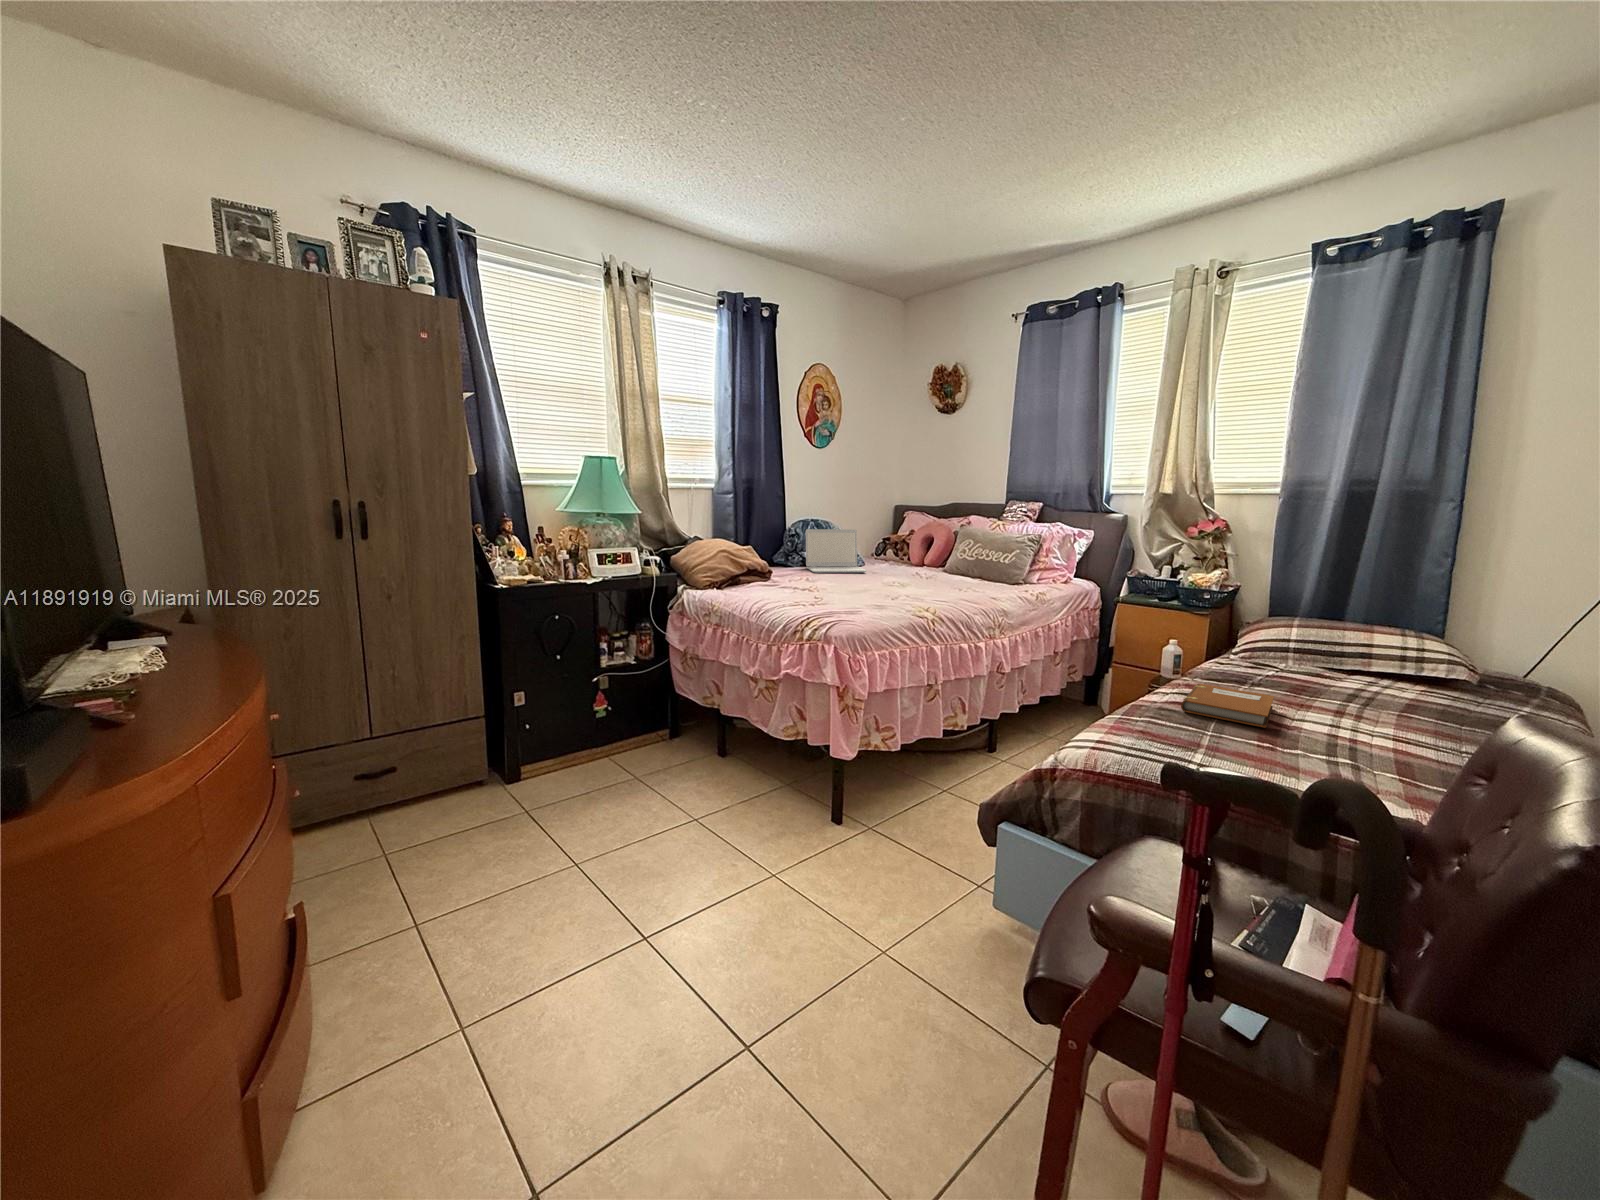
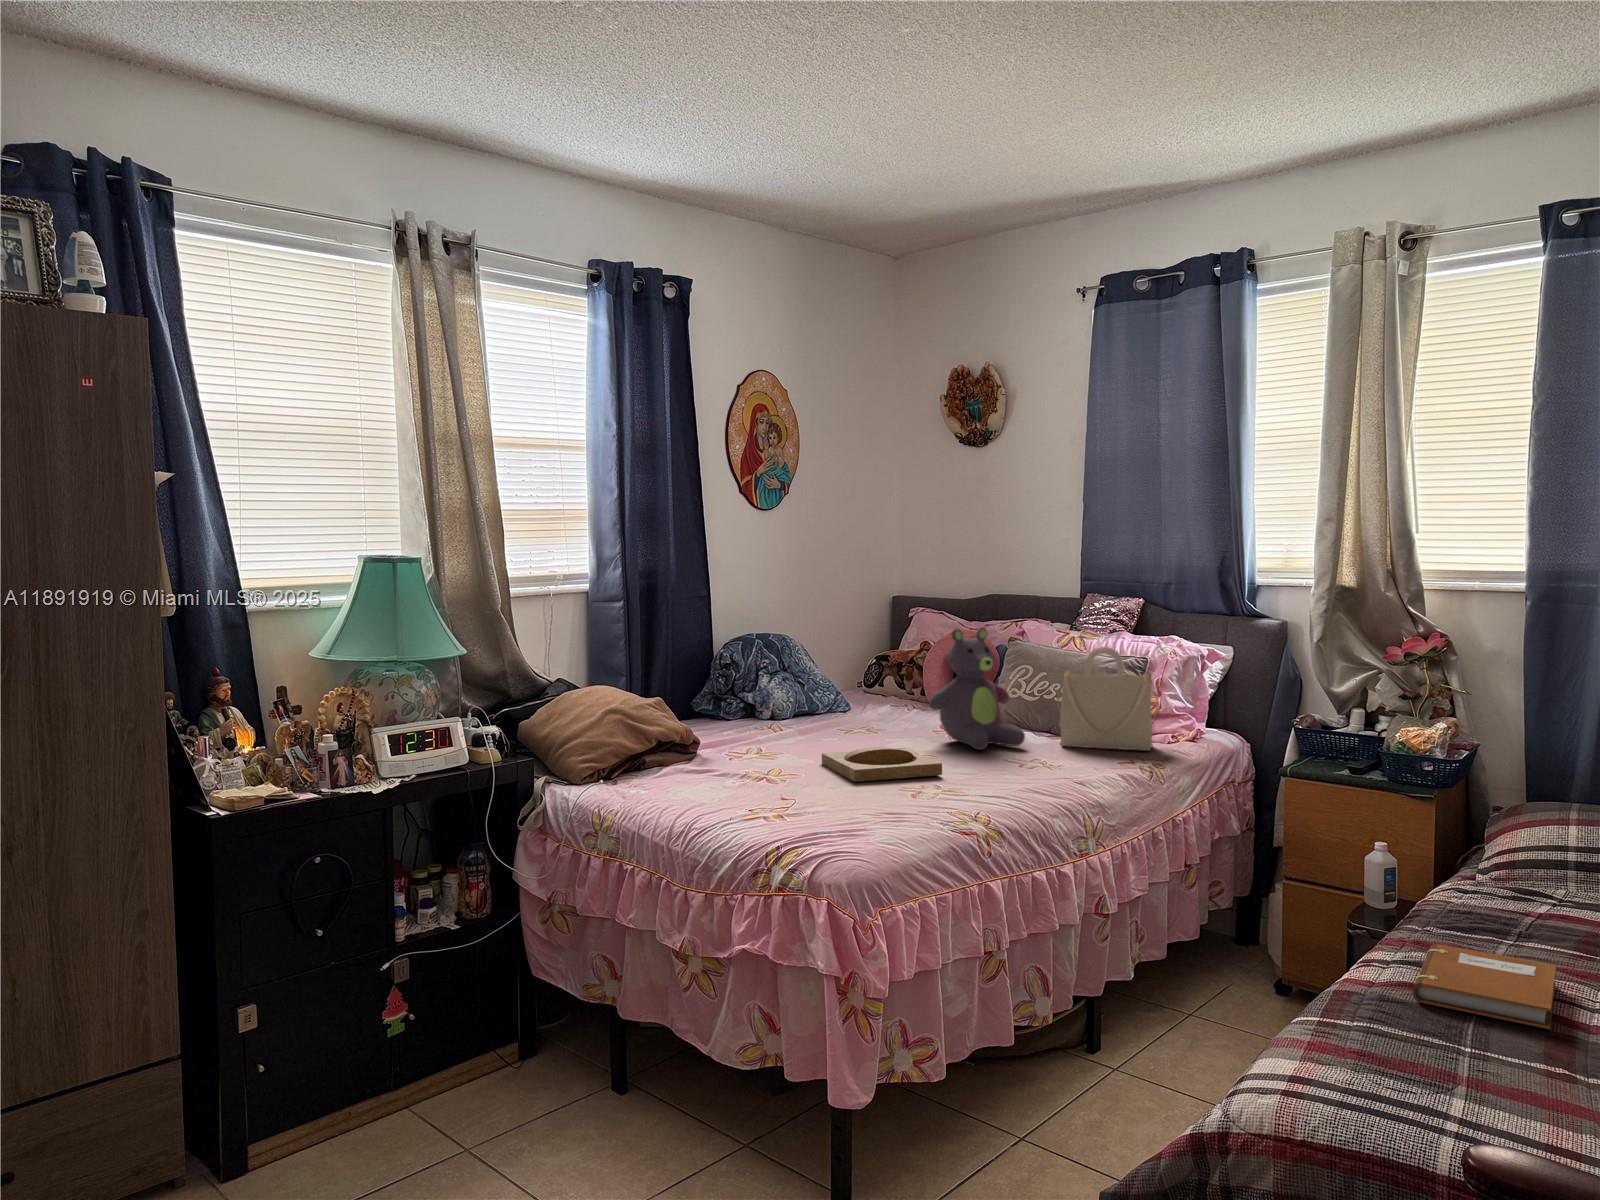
stuffed bear: none [908,512,963,582] -> present [929,628,1025,750]
handbag: none [983,525,1044,586] -> present [1057,647,1157,750]
laptop: present [806,529,867,572] -> none [748,654,858,736]
tray: none [843,576,911,592] -> present [822,747,942,782]

